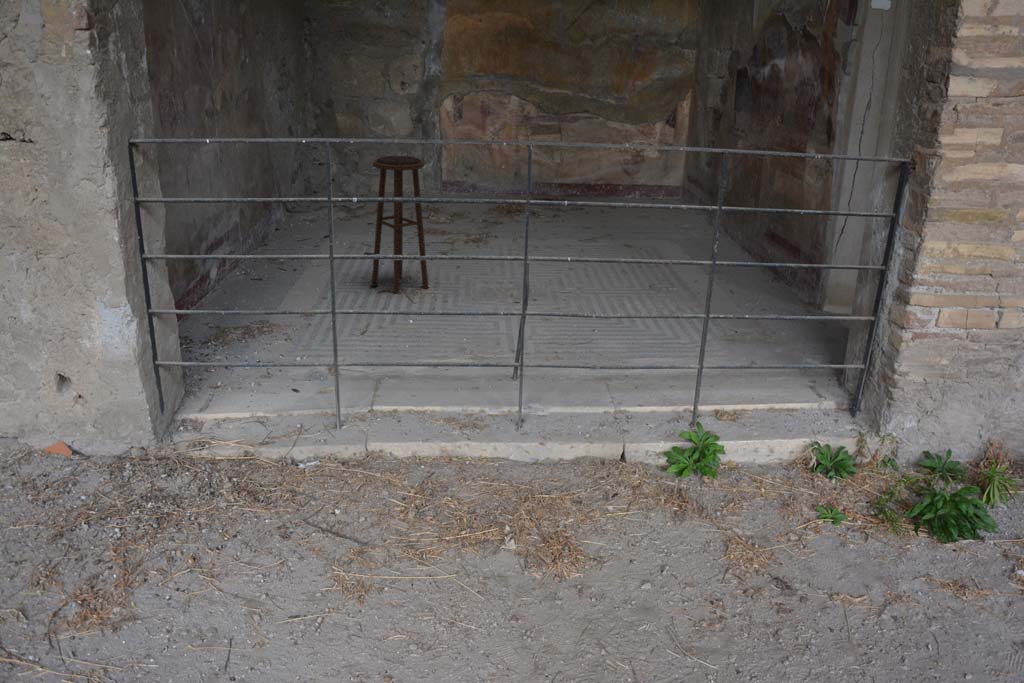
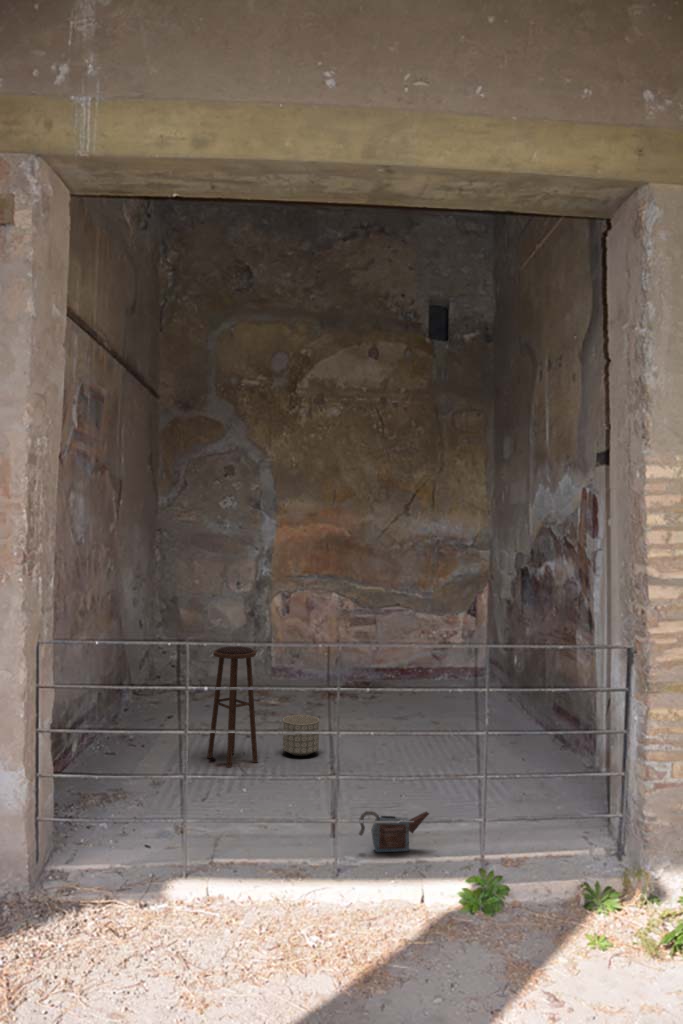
planter: none [456,236,498,282] -> present [282,715,319,756]
watering can: none [546,355,631,401] -> present [359,811,429,852]

